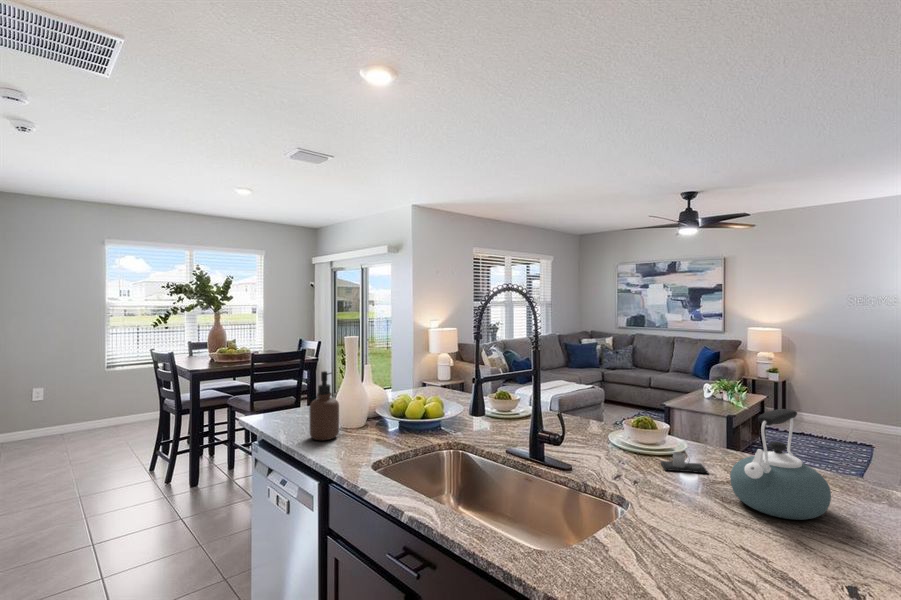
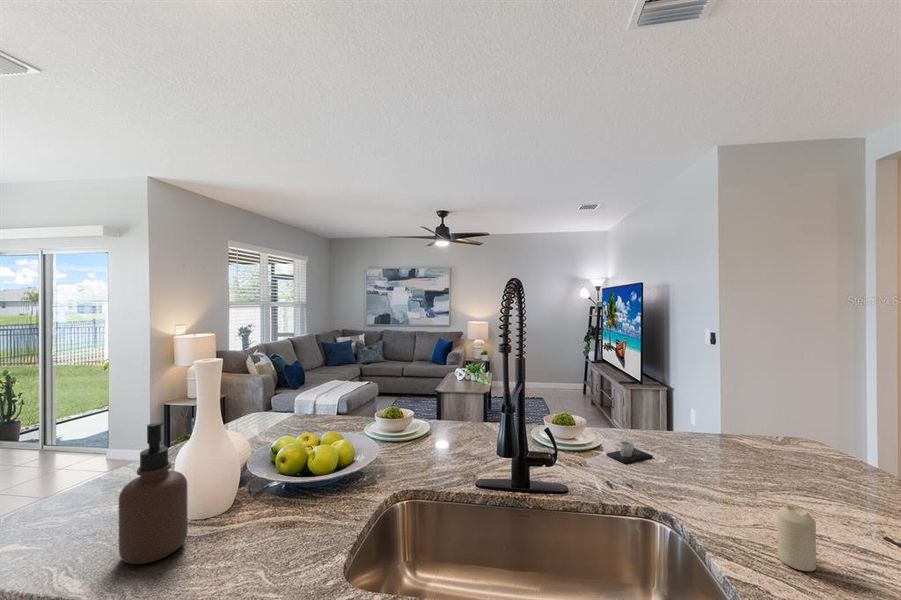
kettle: present [730,409,831,520] -> none [697,387,789,489]
candle: none [663,498,692,554] -> present [777,505,816,571]

